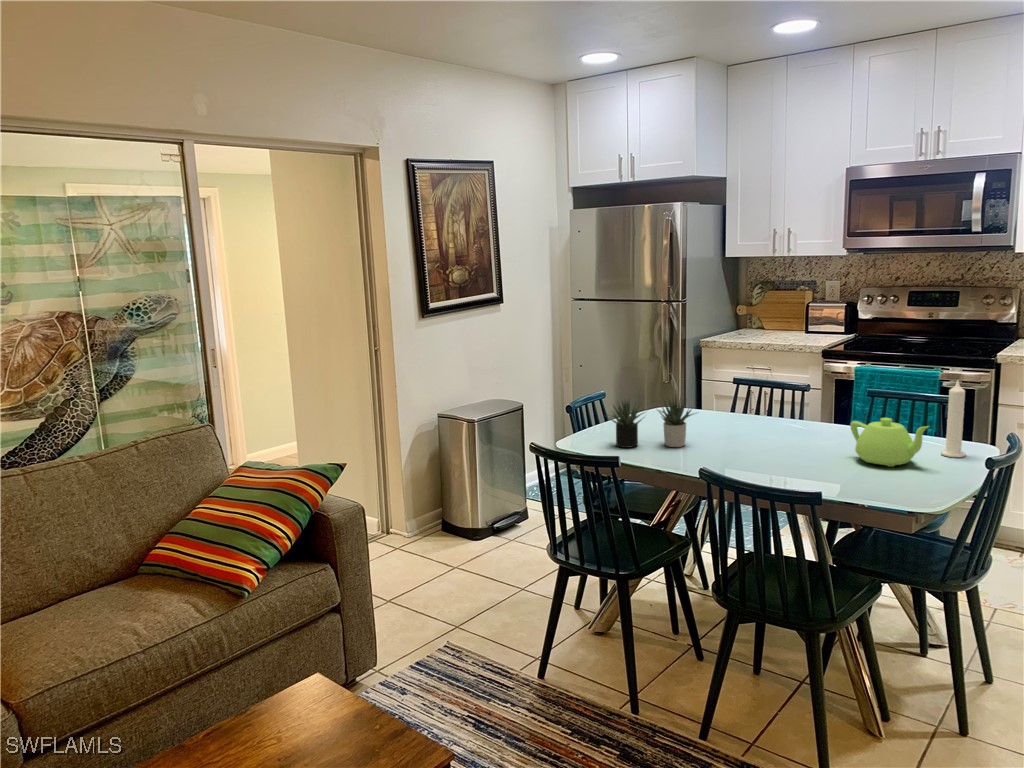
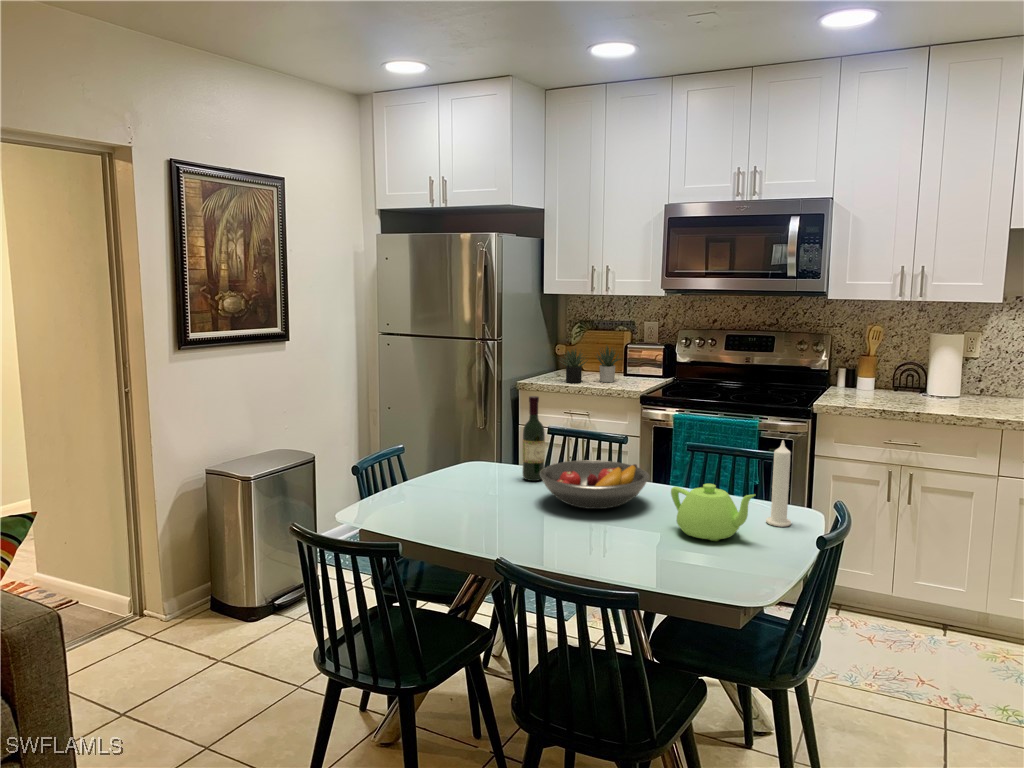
wine bottle: none [713,347,733,421] -> present [523,396,545,481]
succulent plant: present [609,398,694,448] -> present [560,346,623,383]
fruit bowl: none [730,402,830,442] -> present [540,460,649,509]

